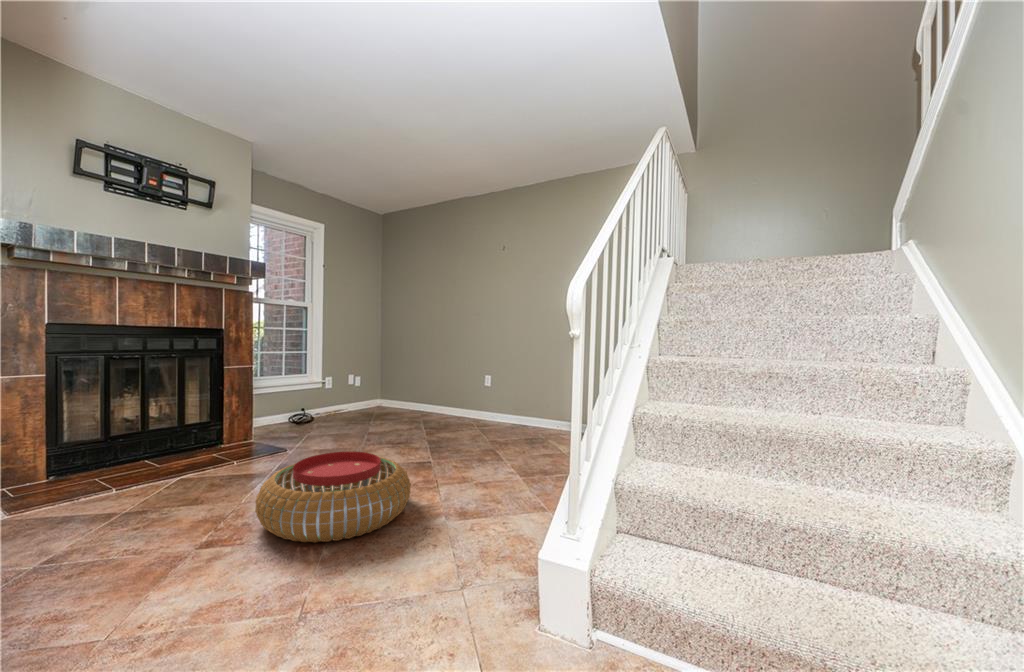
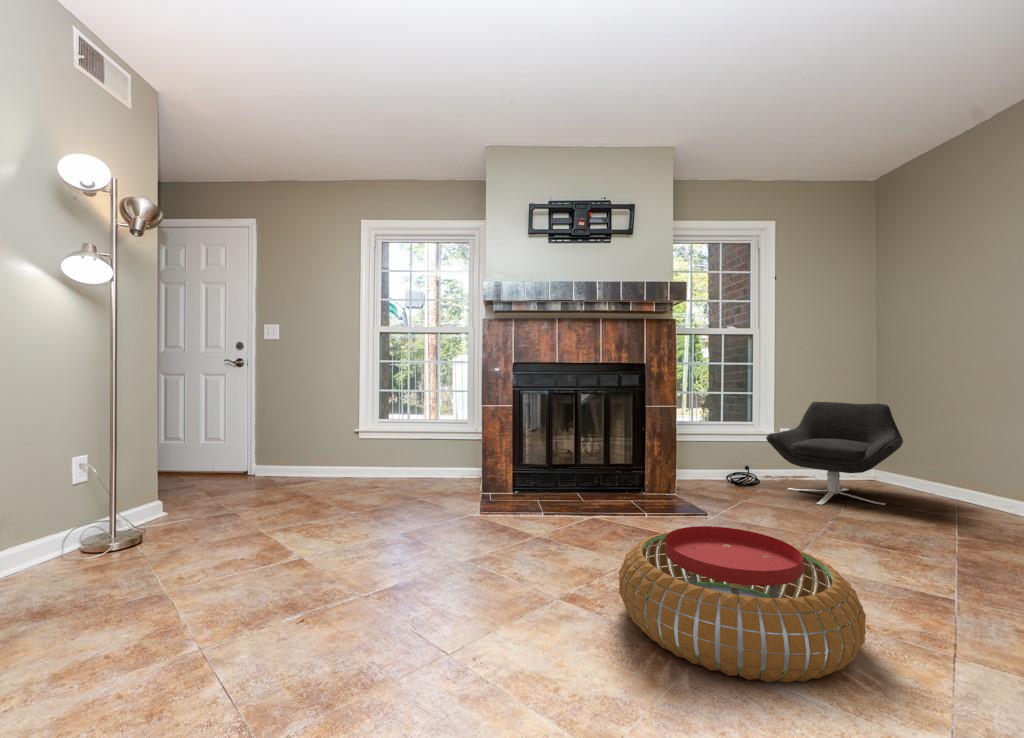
lounge chair: none [321,356,401,427] -> present [766,402,903,505]

